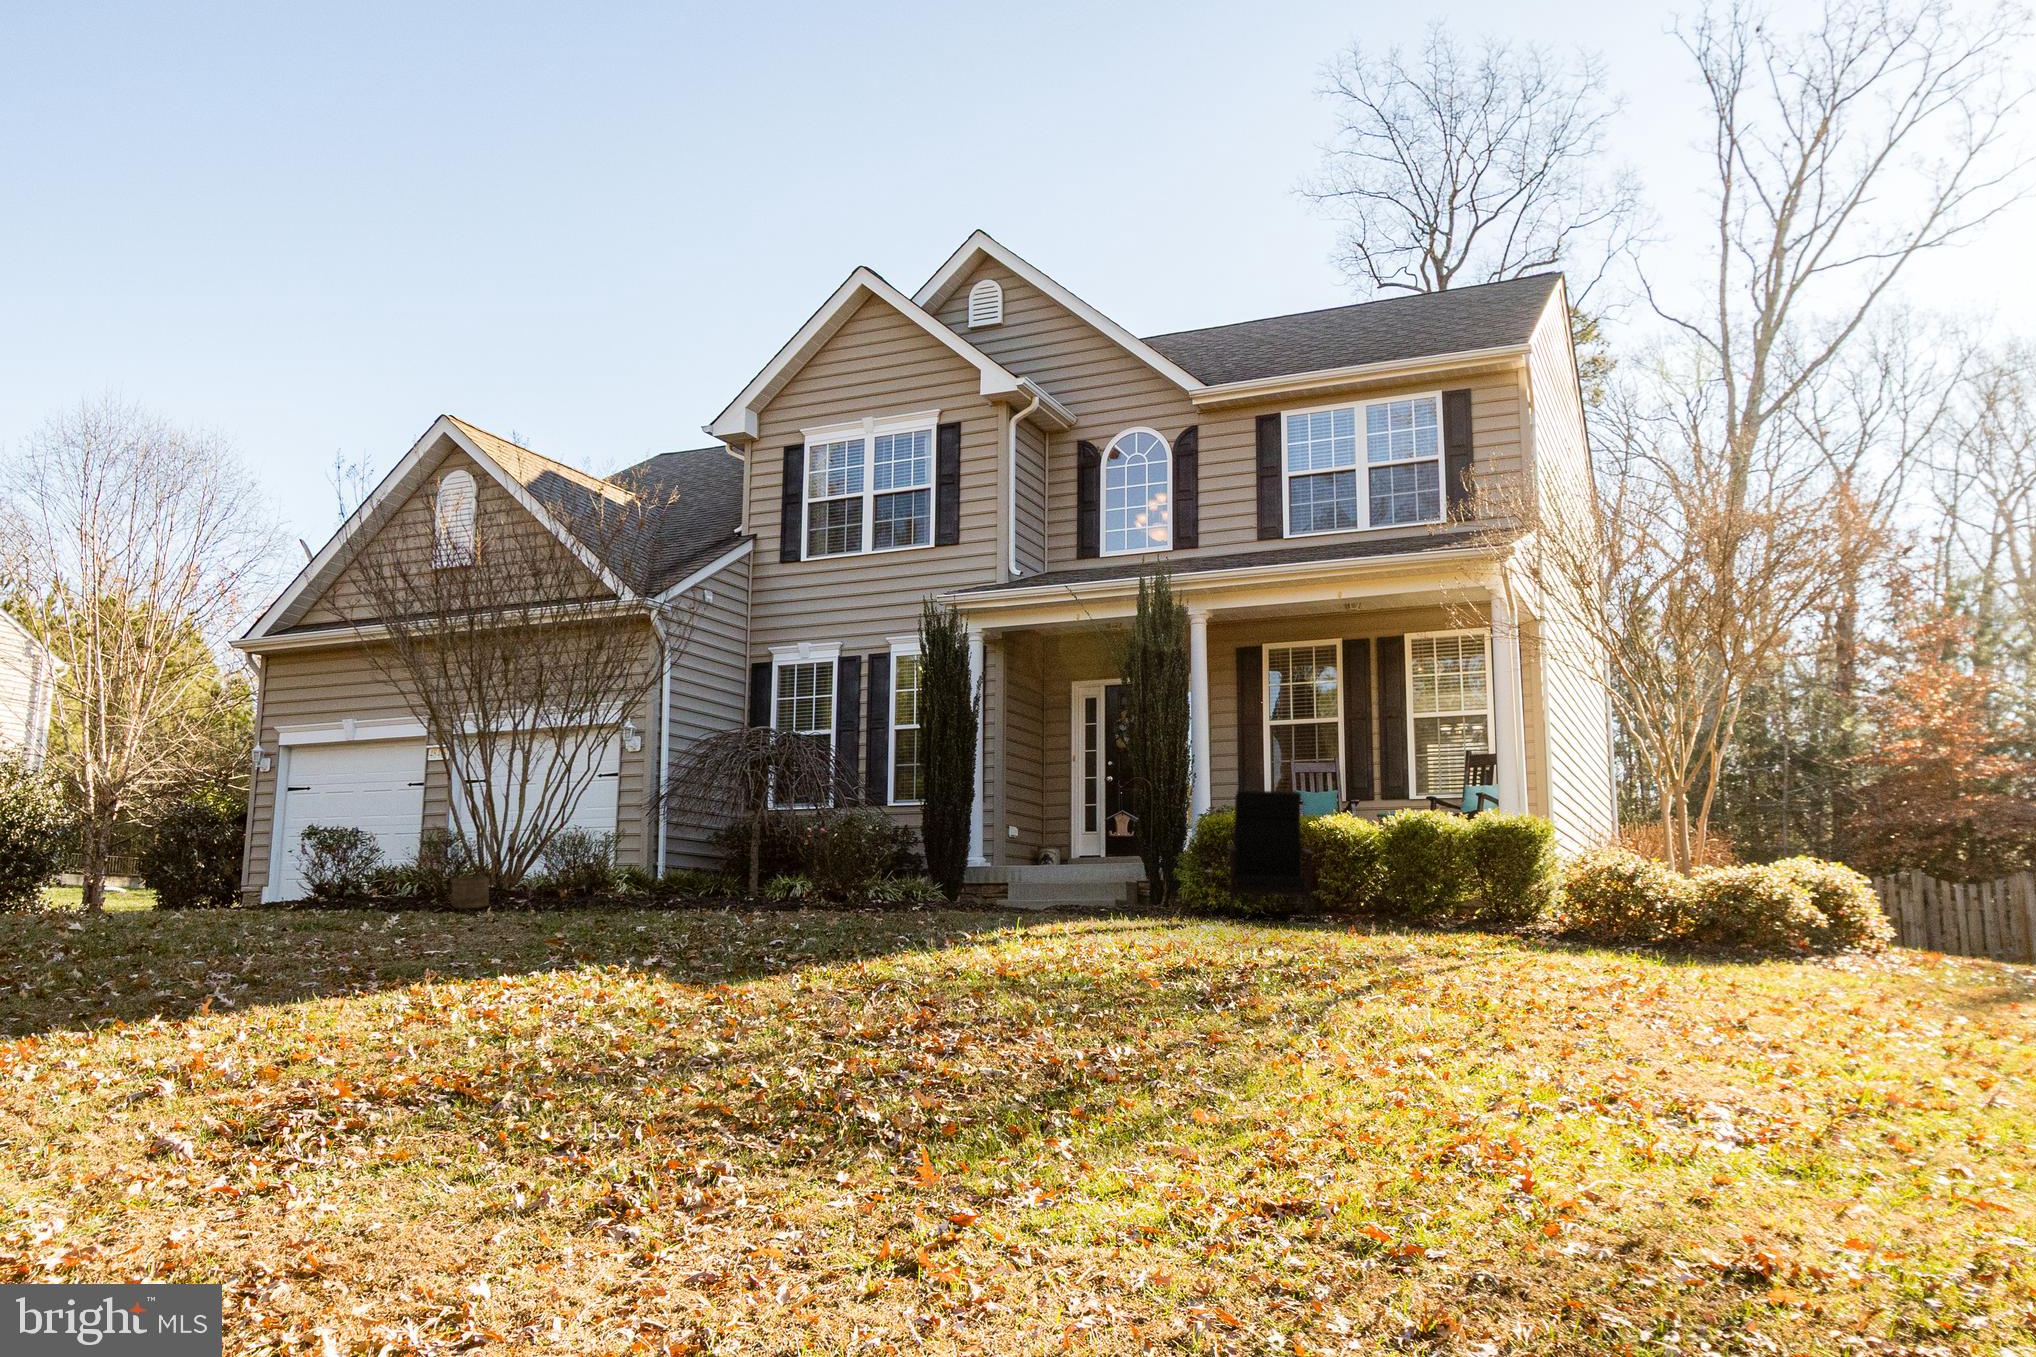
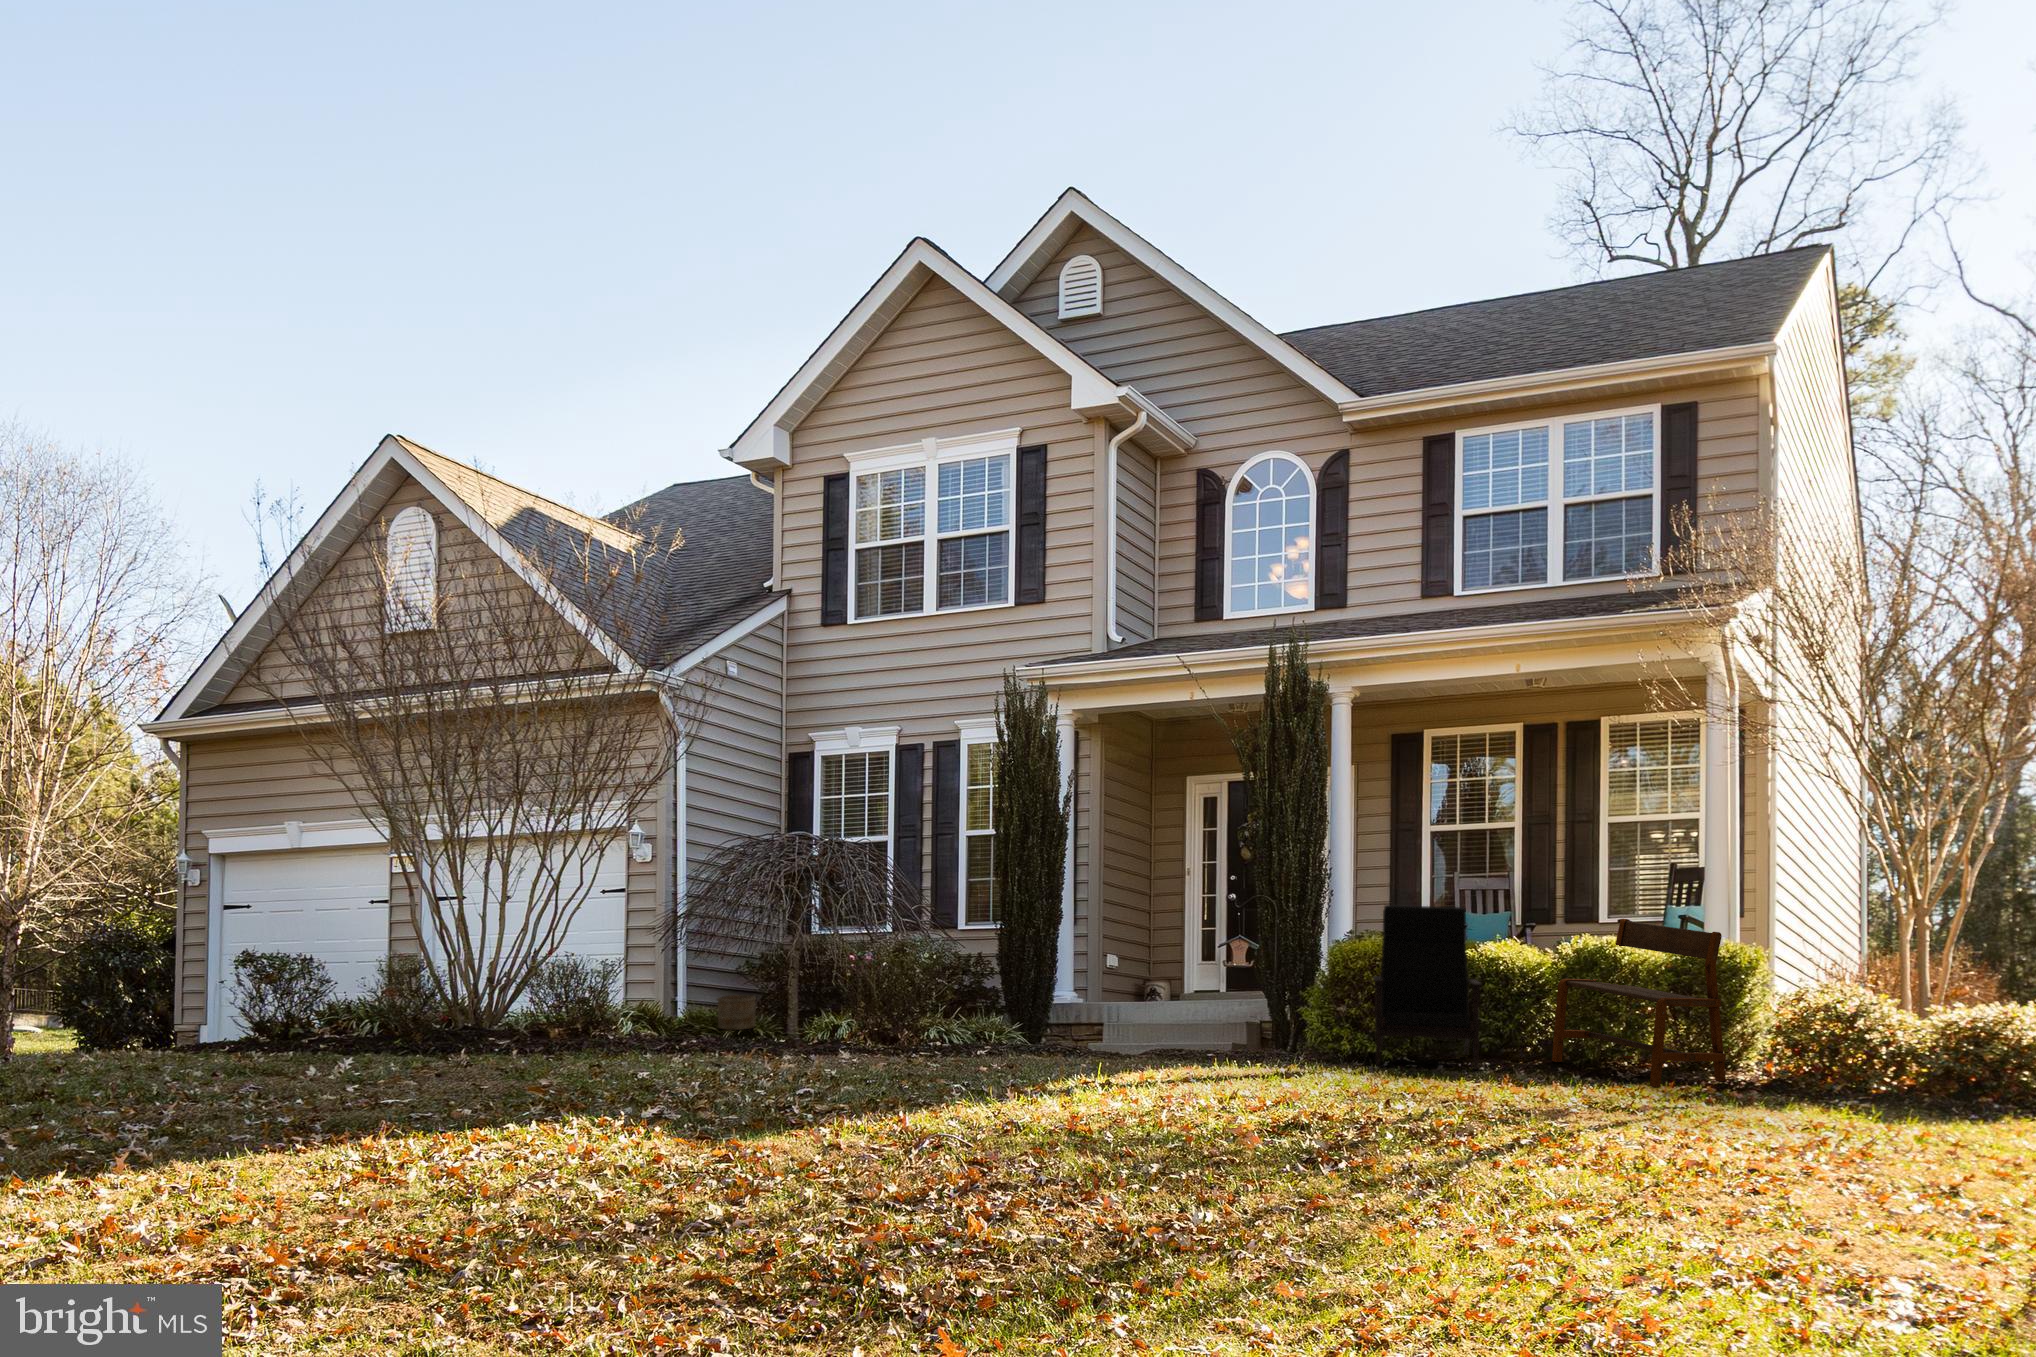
bench: none [1365,801,1501,933] -> present [1552,919,1726,1087]
wooden bucket: present [451,876,489,909] -> present [717,995,756,1030]

